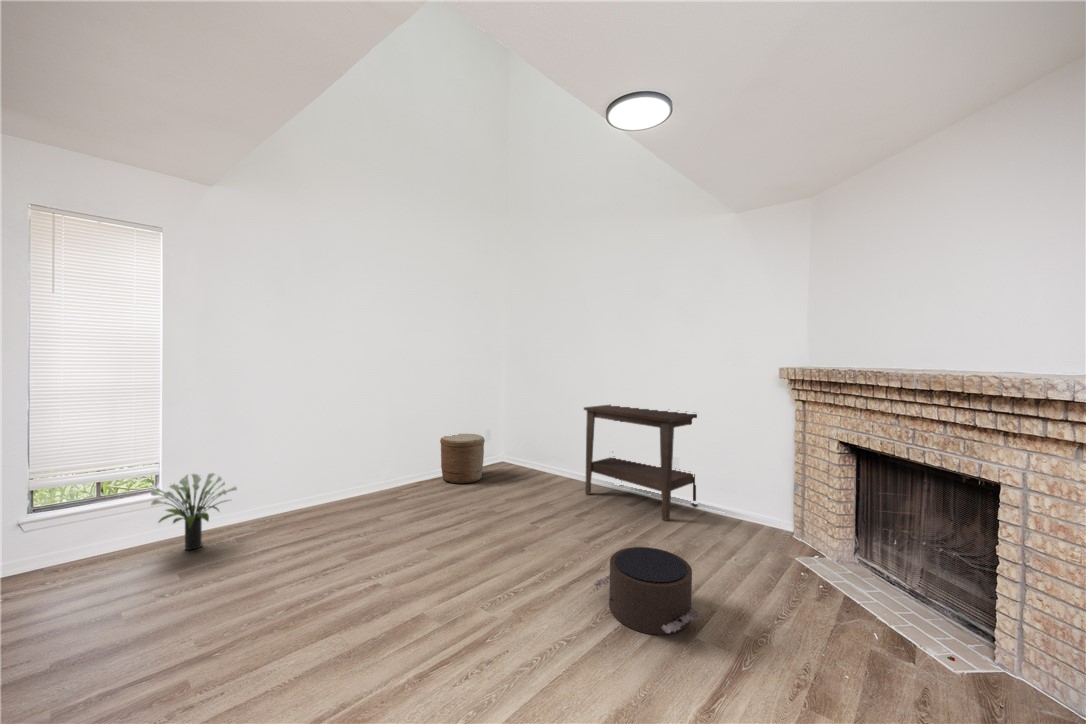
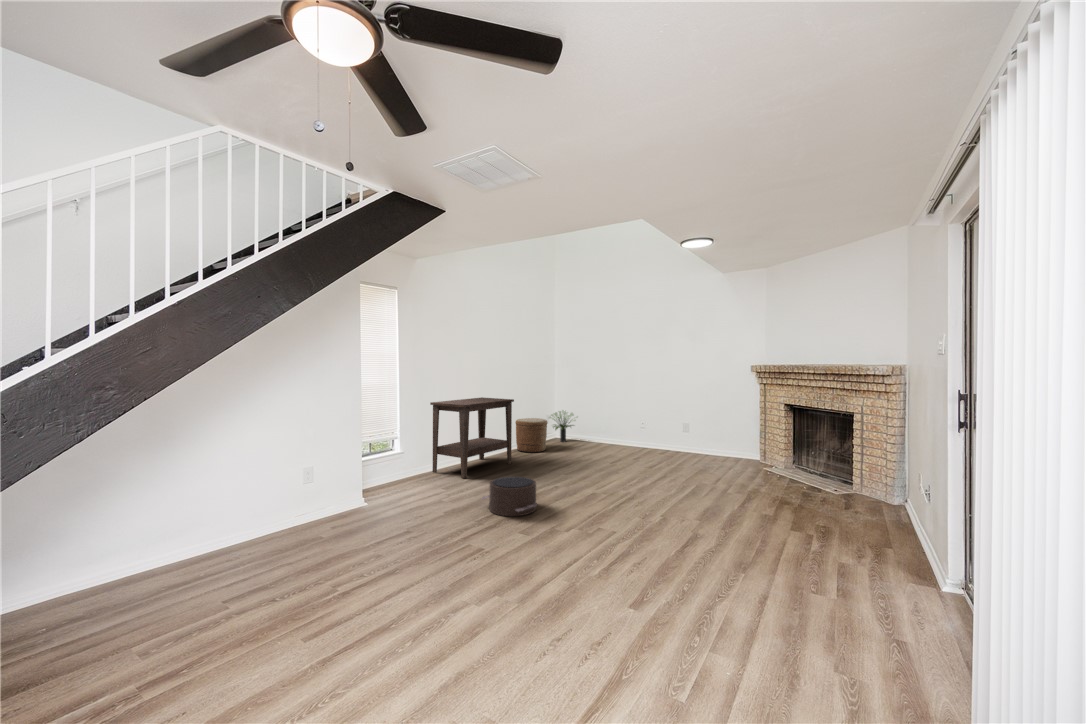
side table: present [584,404,698,521] -> present [430,397,514,478]
potted plant: present [151,473,237,550] -> present [549,410,577,442]
pouf: present [594,547,700,635] -> present [481,476,537,516]

